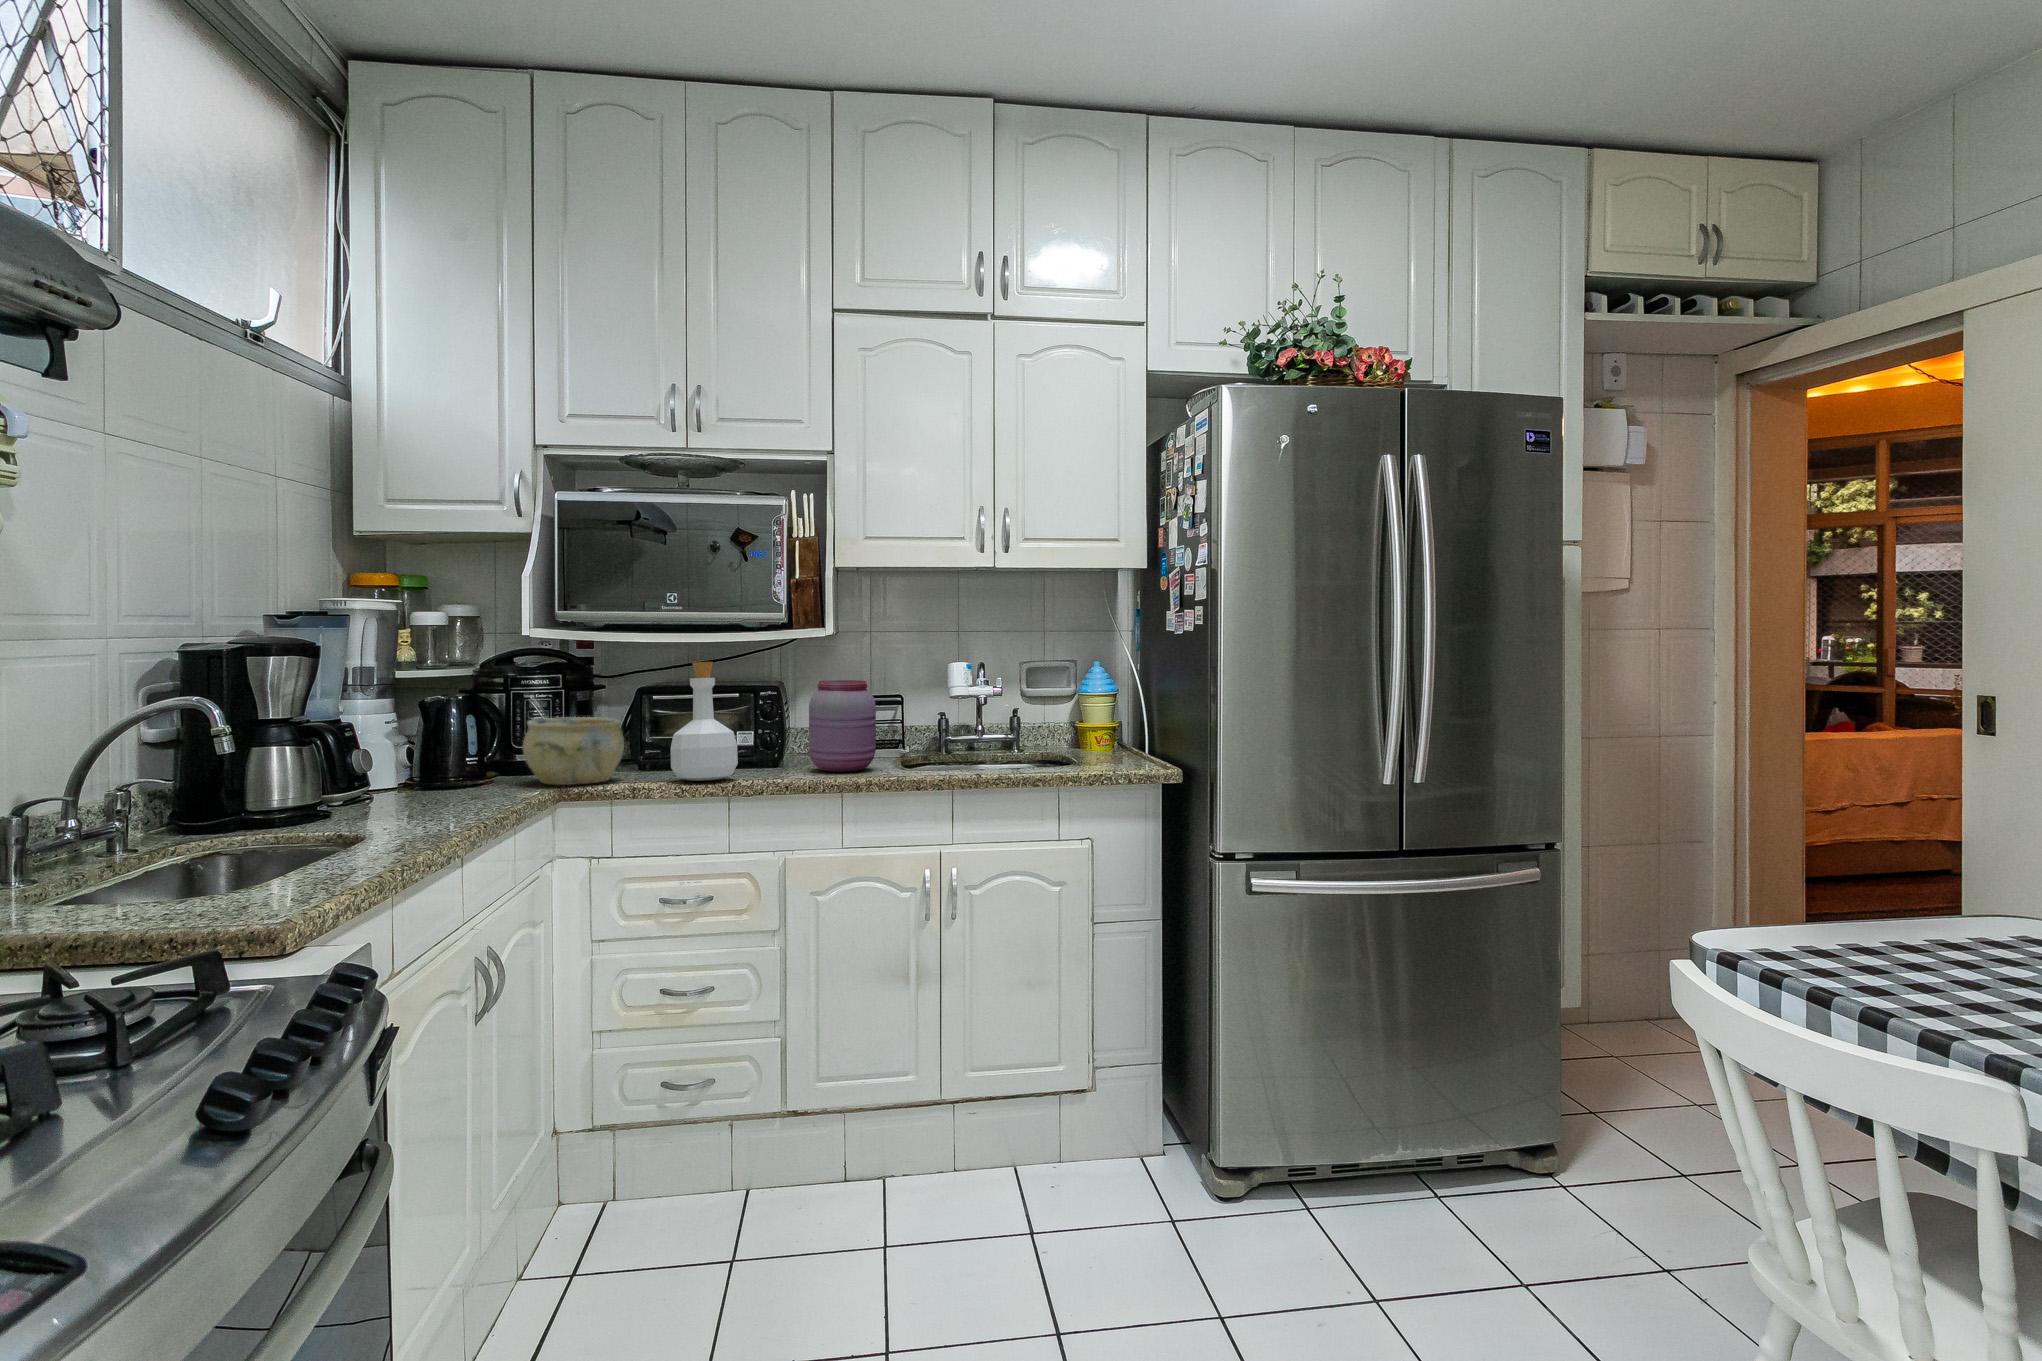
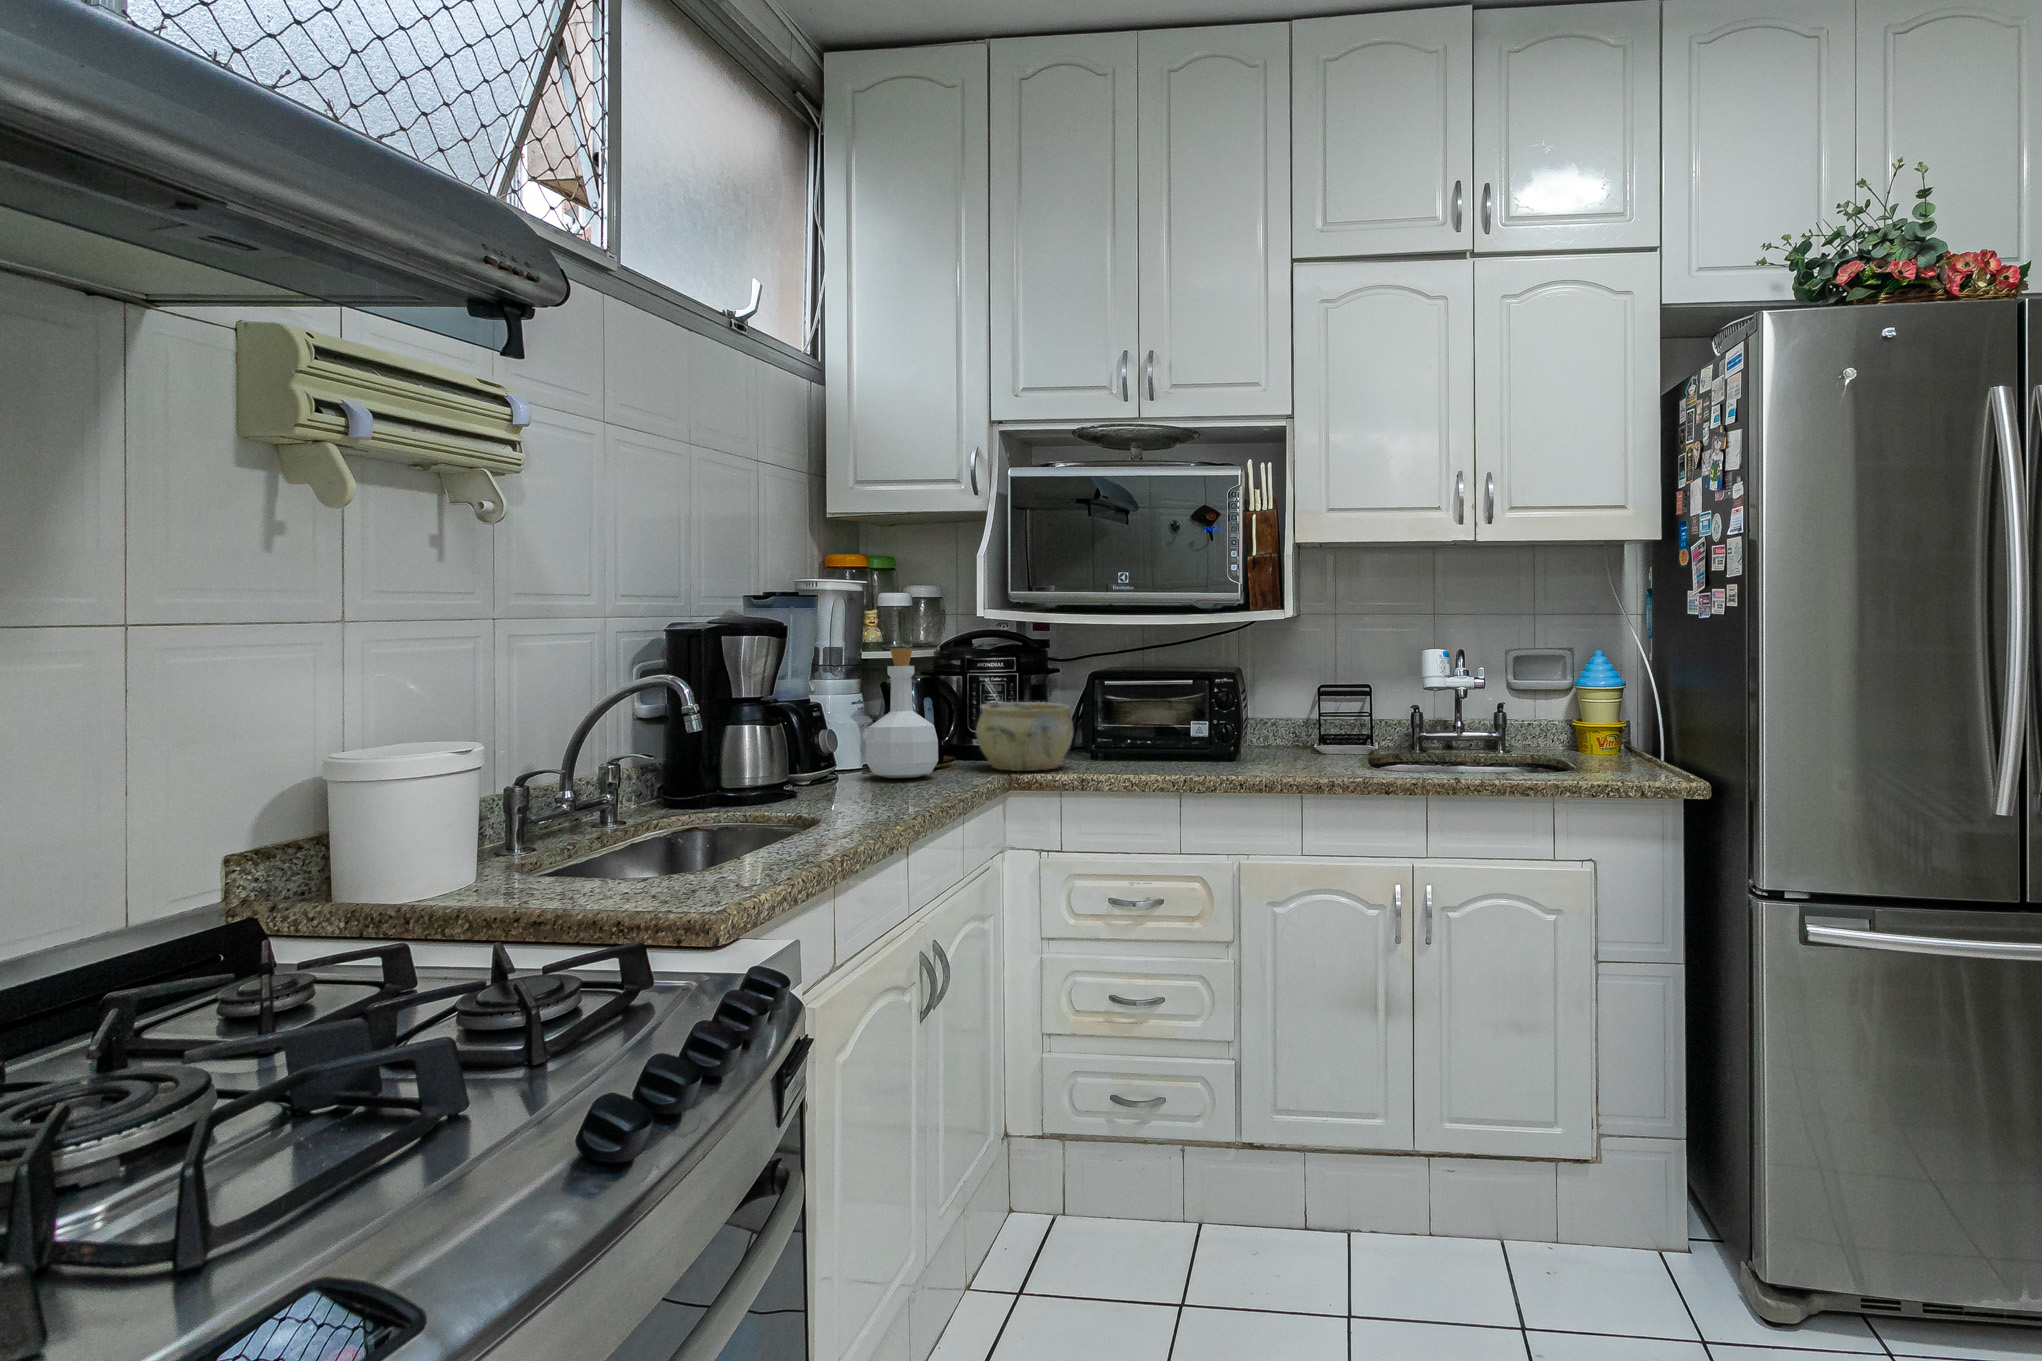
bottle: present [670,662,738,781] -> present [866,649,938,778]
jar: present [809,680,876,772] -> none [1263,668,1336,767]

